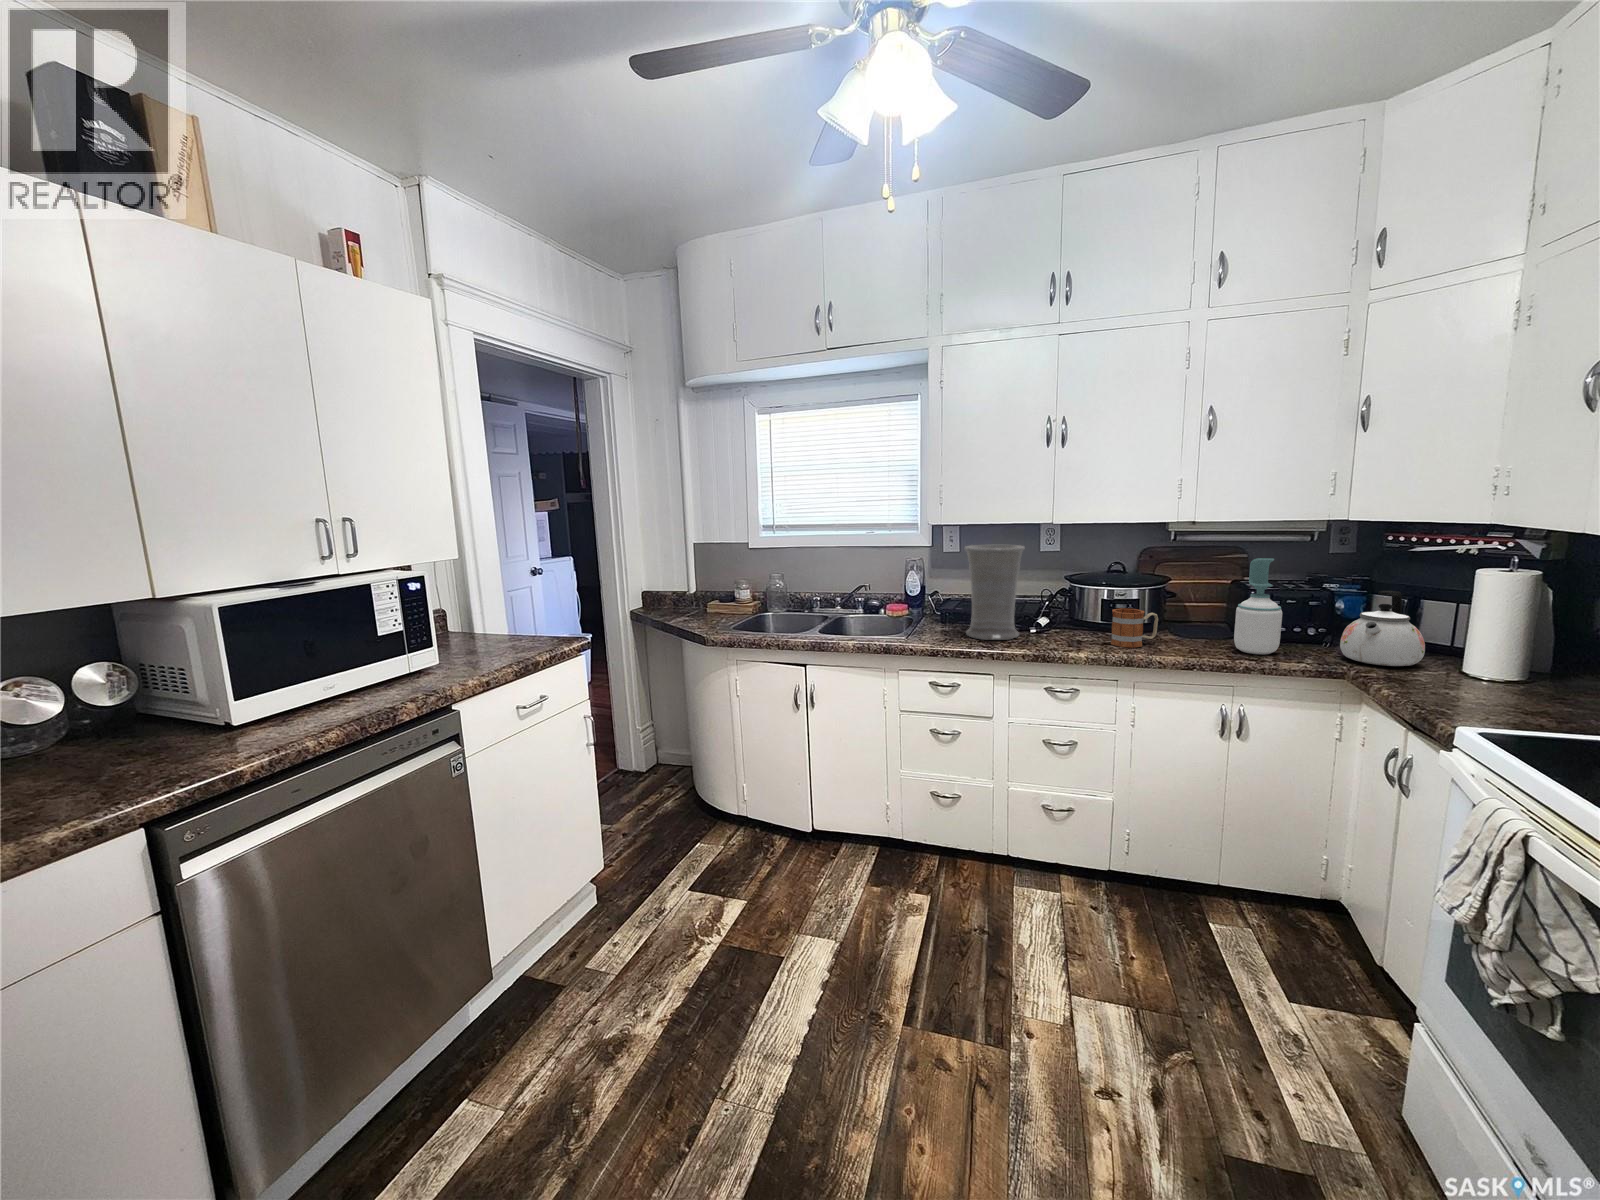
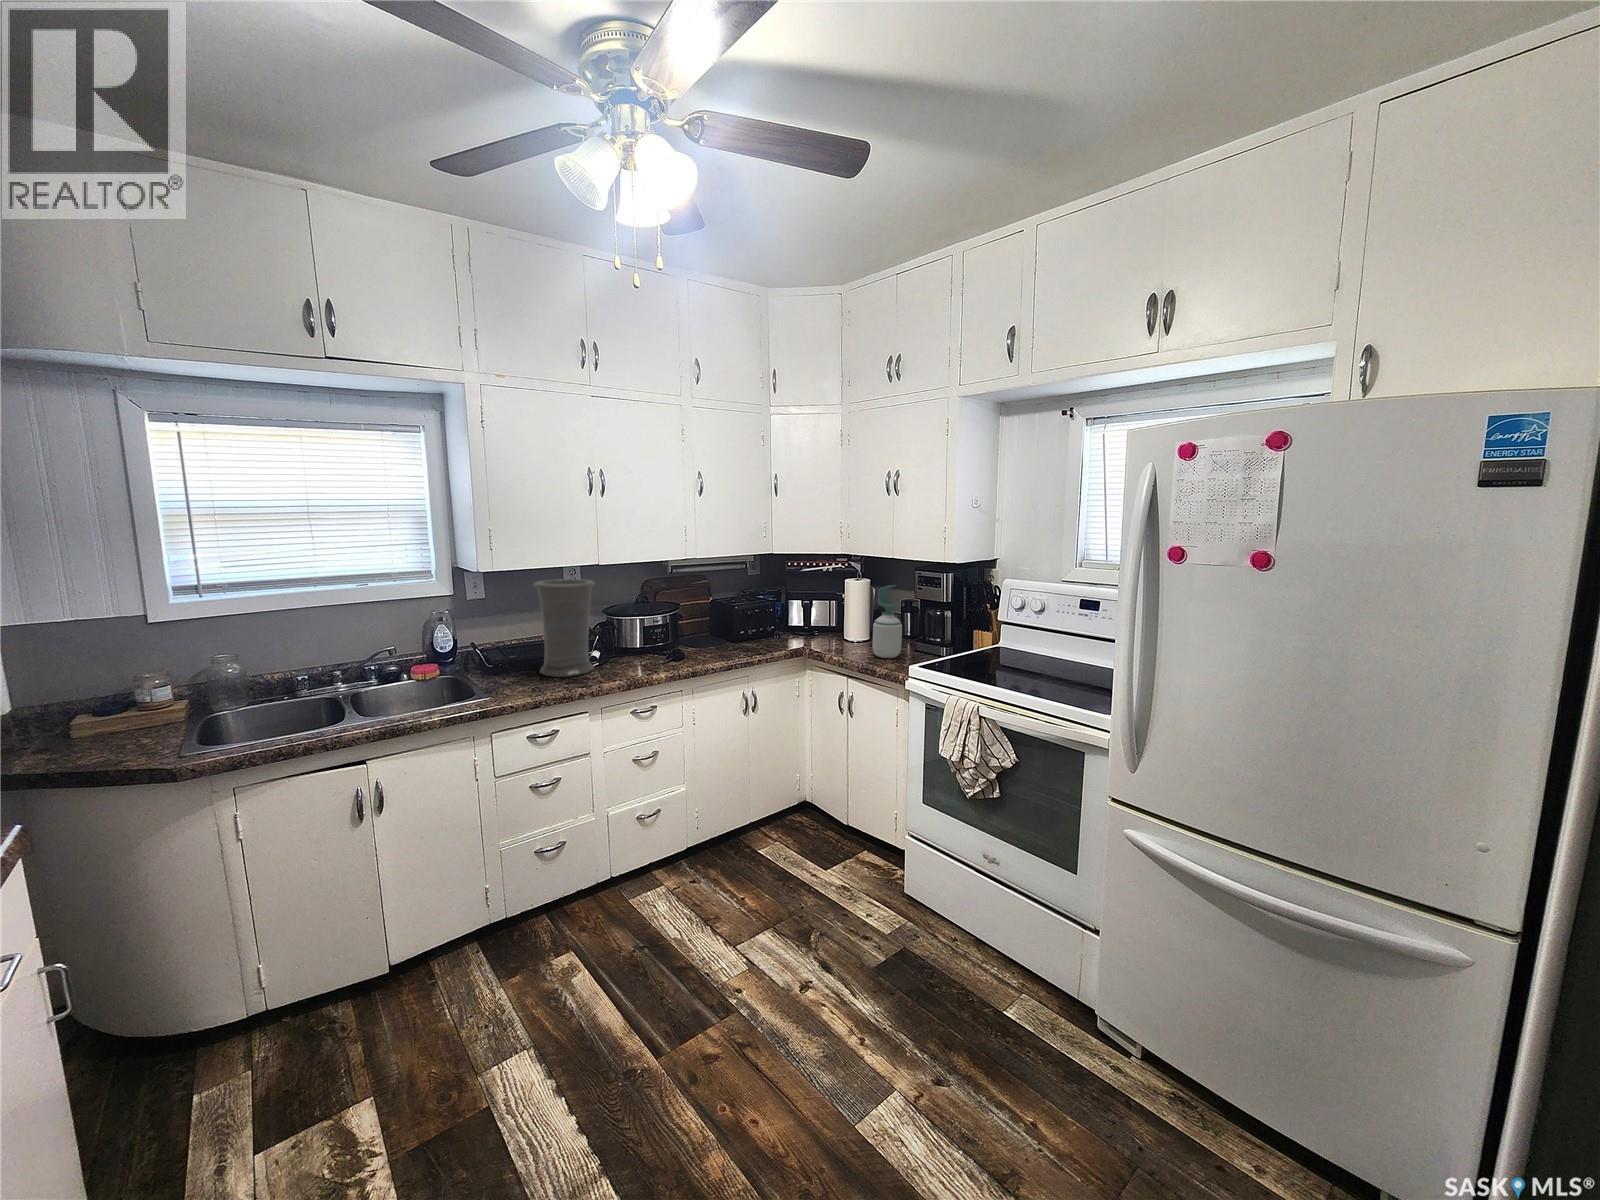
soap bottle: present [1234,558,1282,654] -> present [872,585,902,658]
kettle: present [1340,591,1425,666] -> none [795,596,834,643]
mug: present [1111,608,1158,648] -> none [666,627,697,660]

